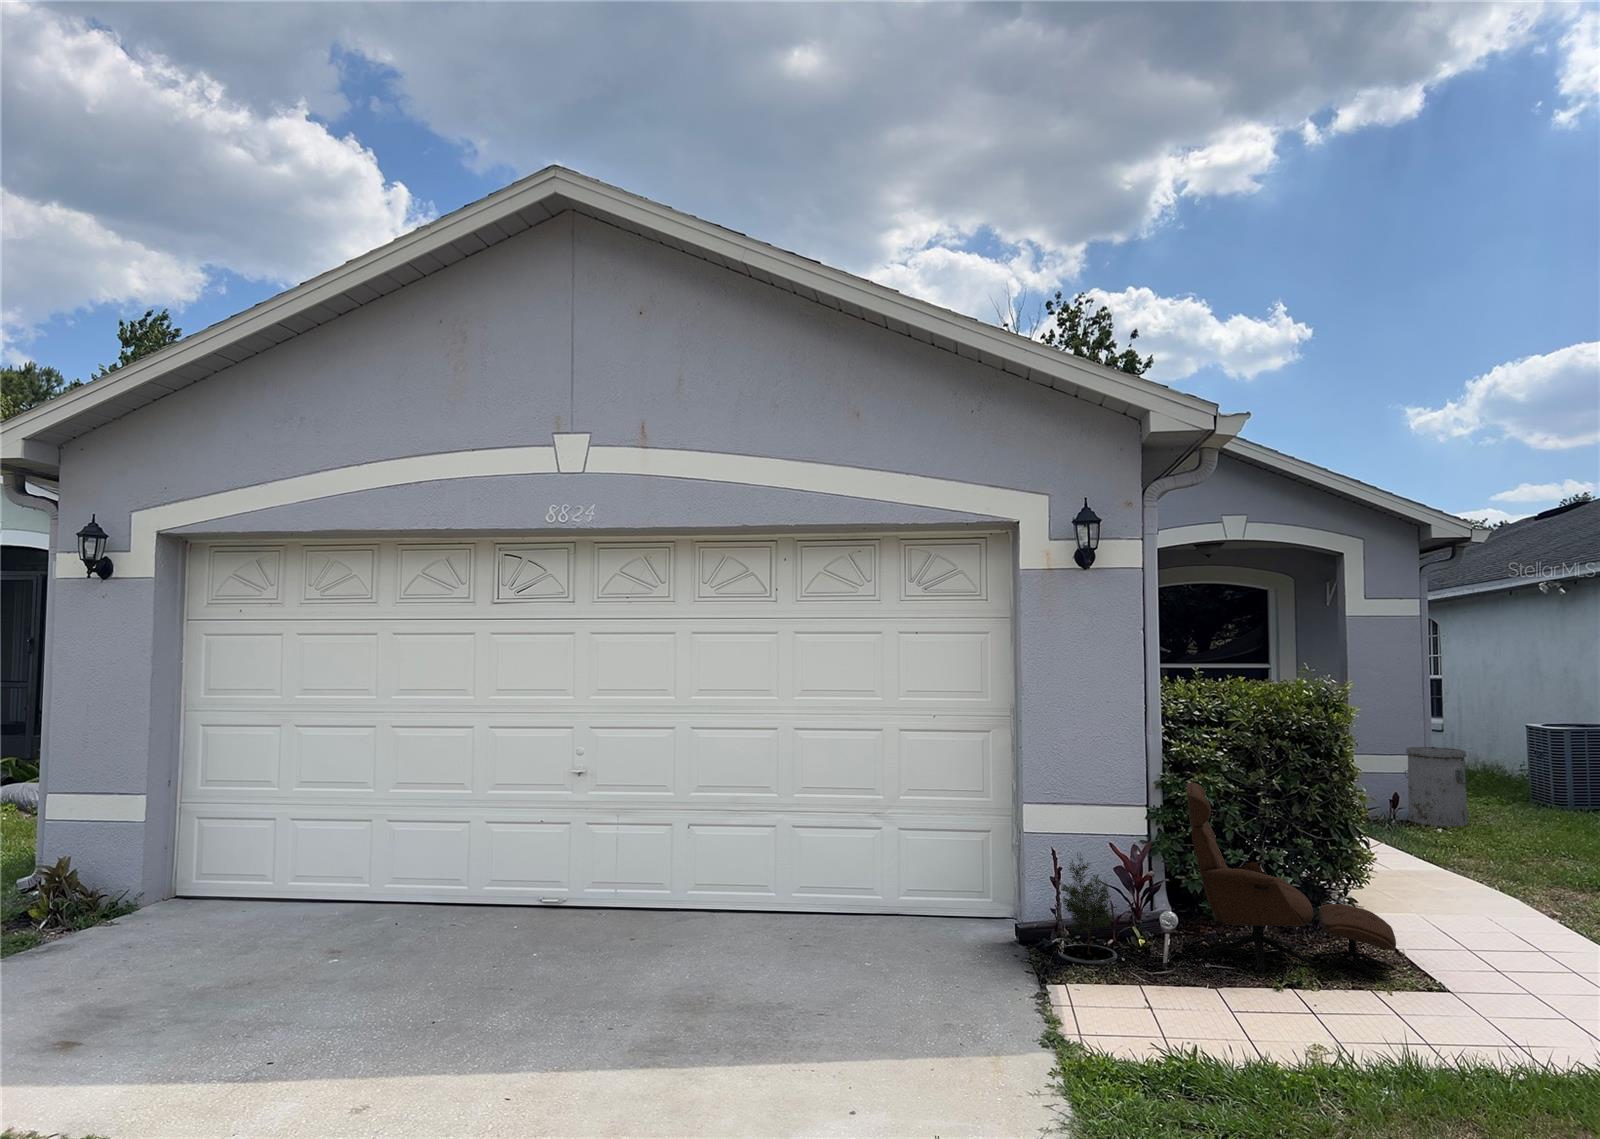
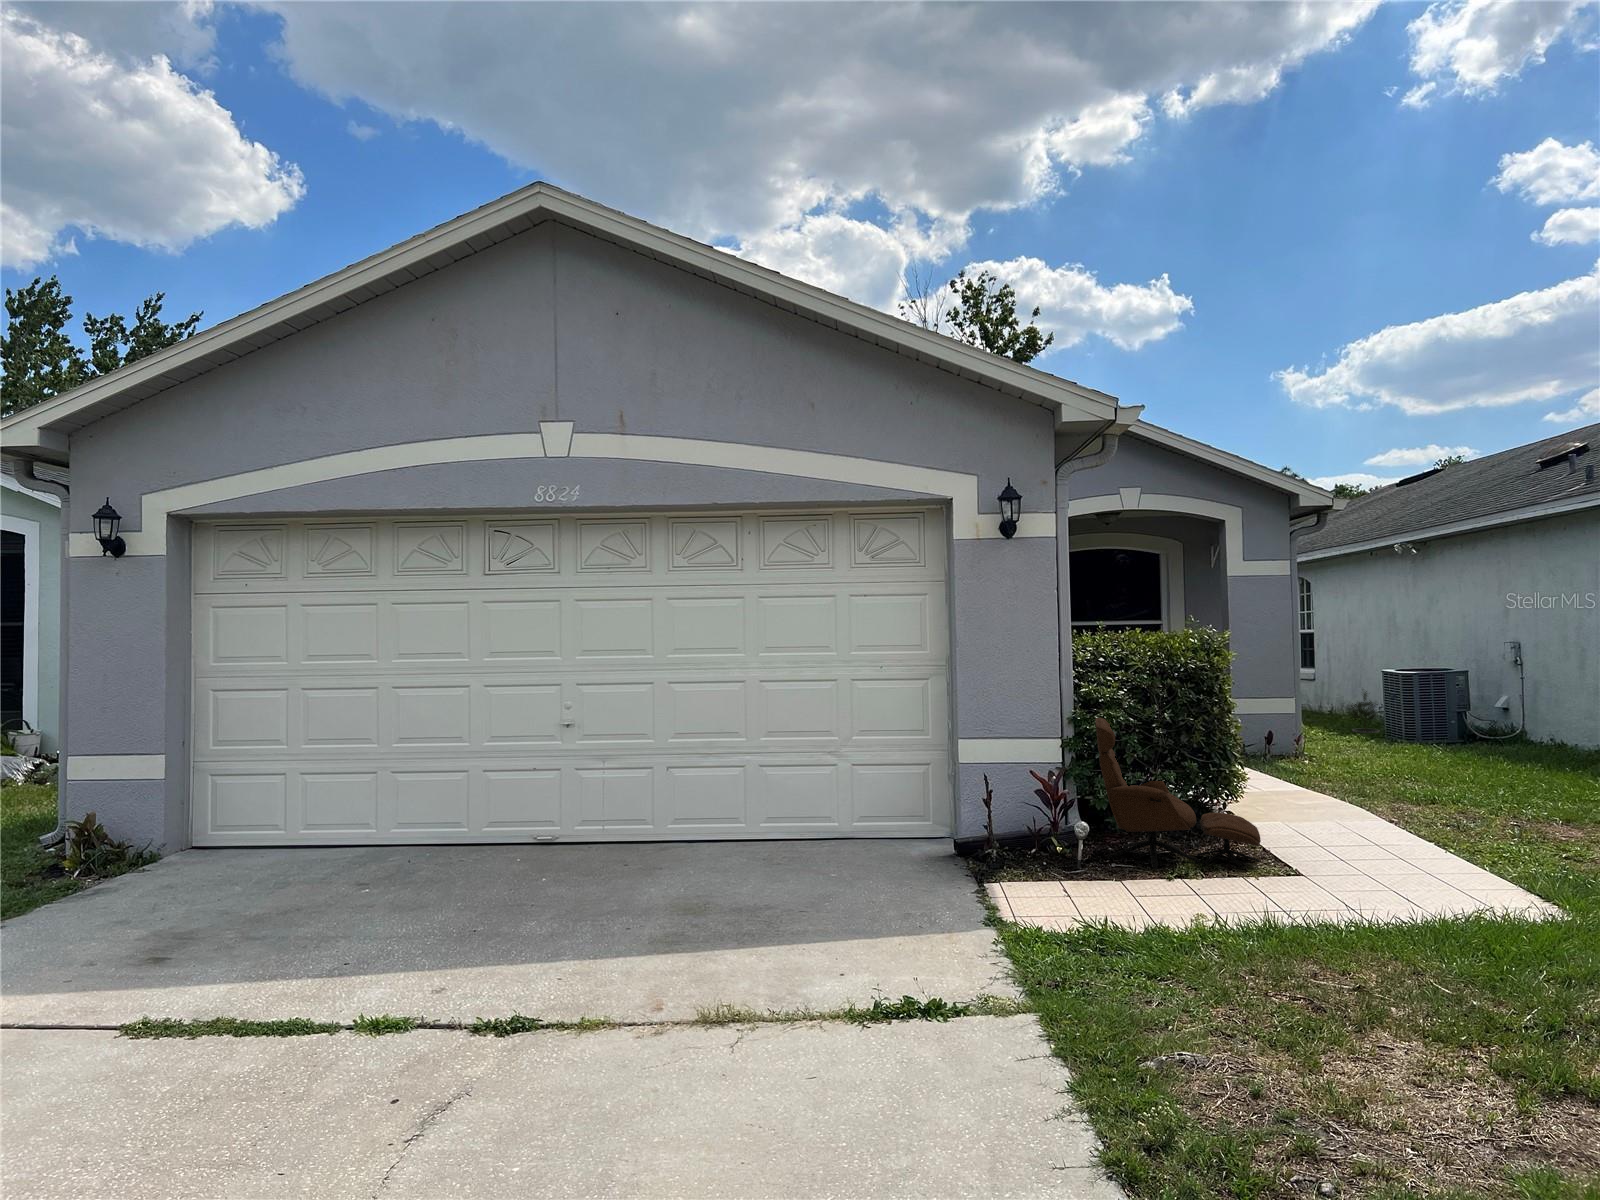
trash can: present [1405,747,1468,826] -> none [1275,689,1327,757]
potted tree: present [1058,854,1117,964] -> present [1351,691,1379,733]

